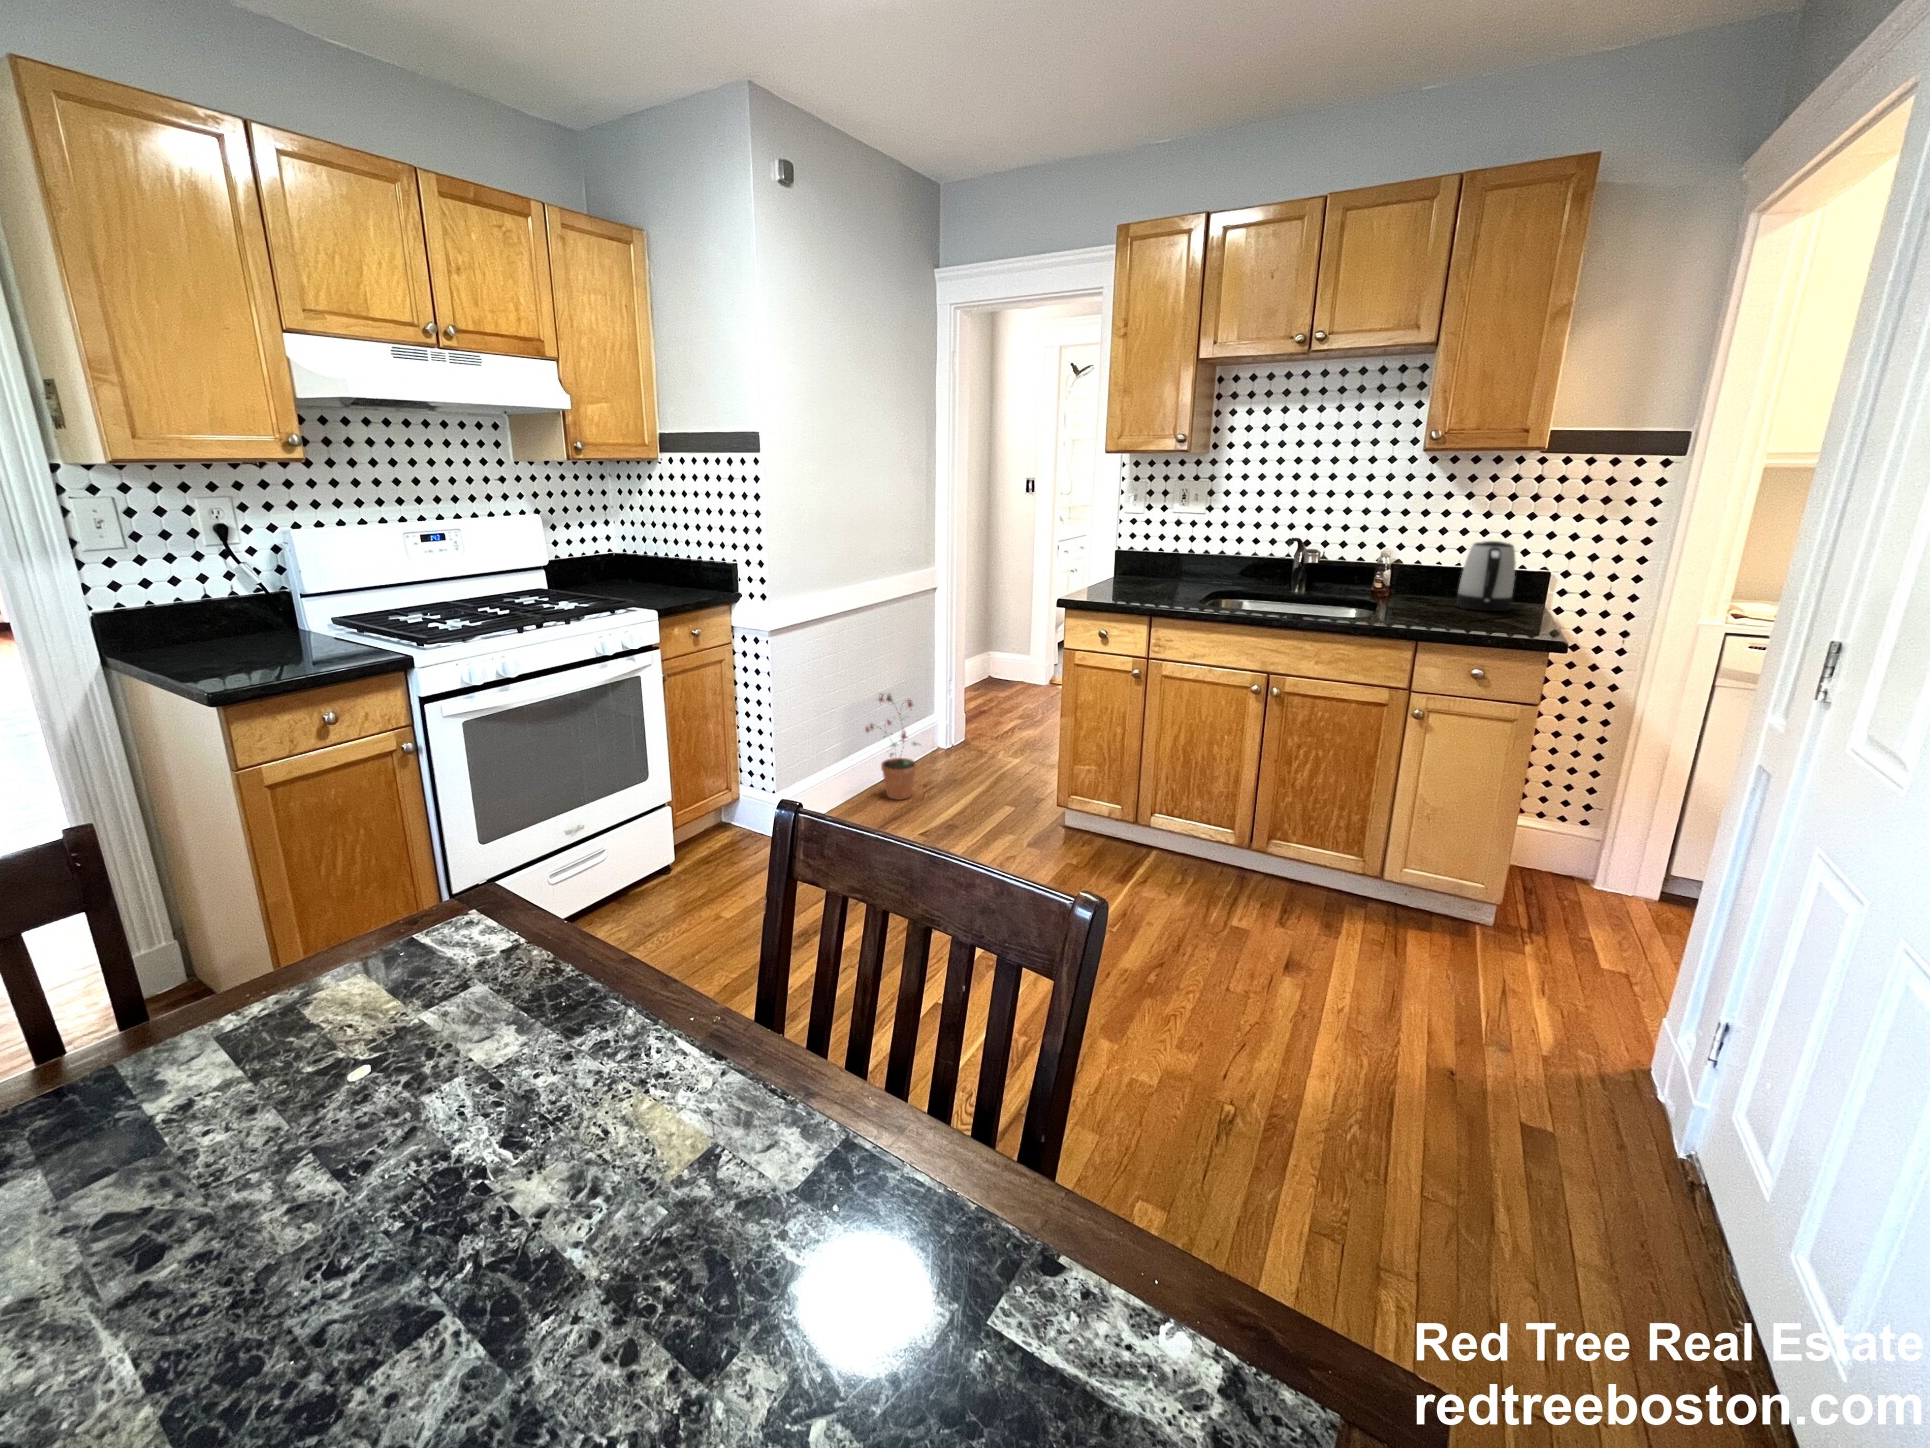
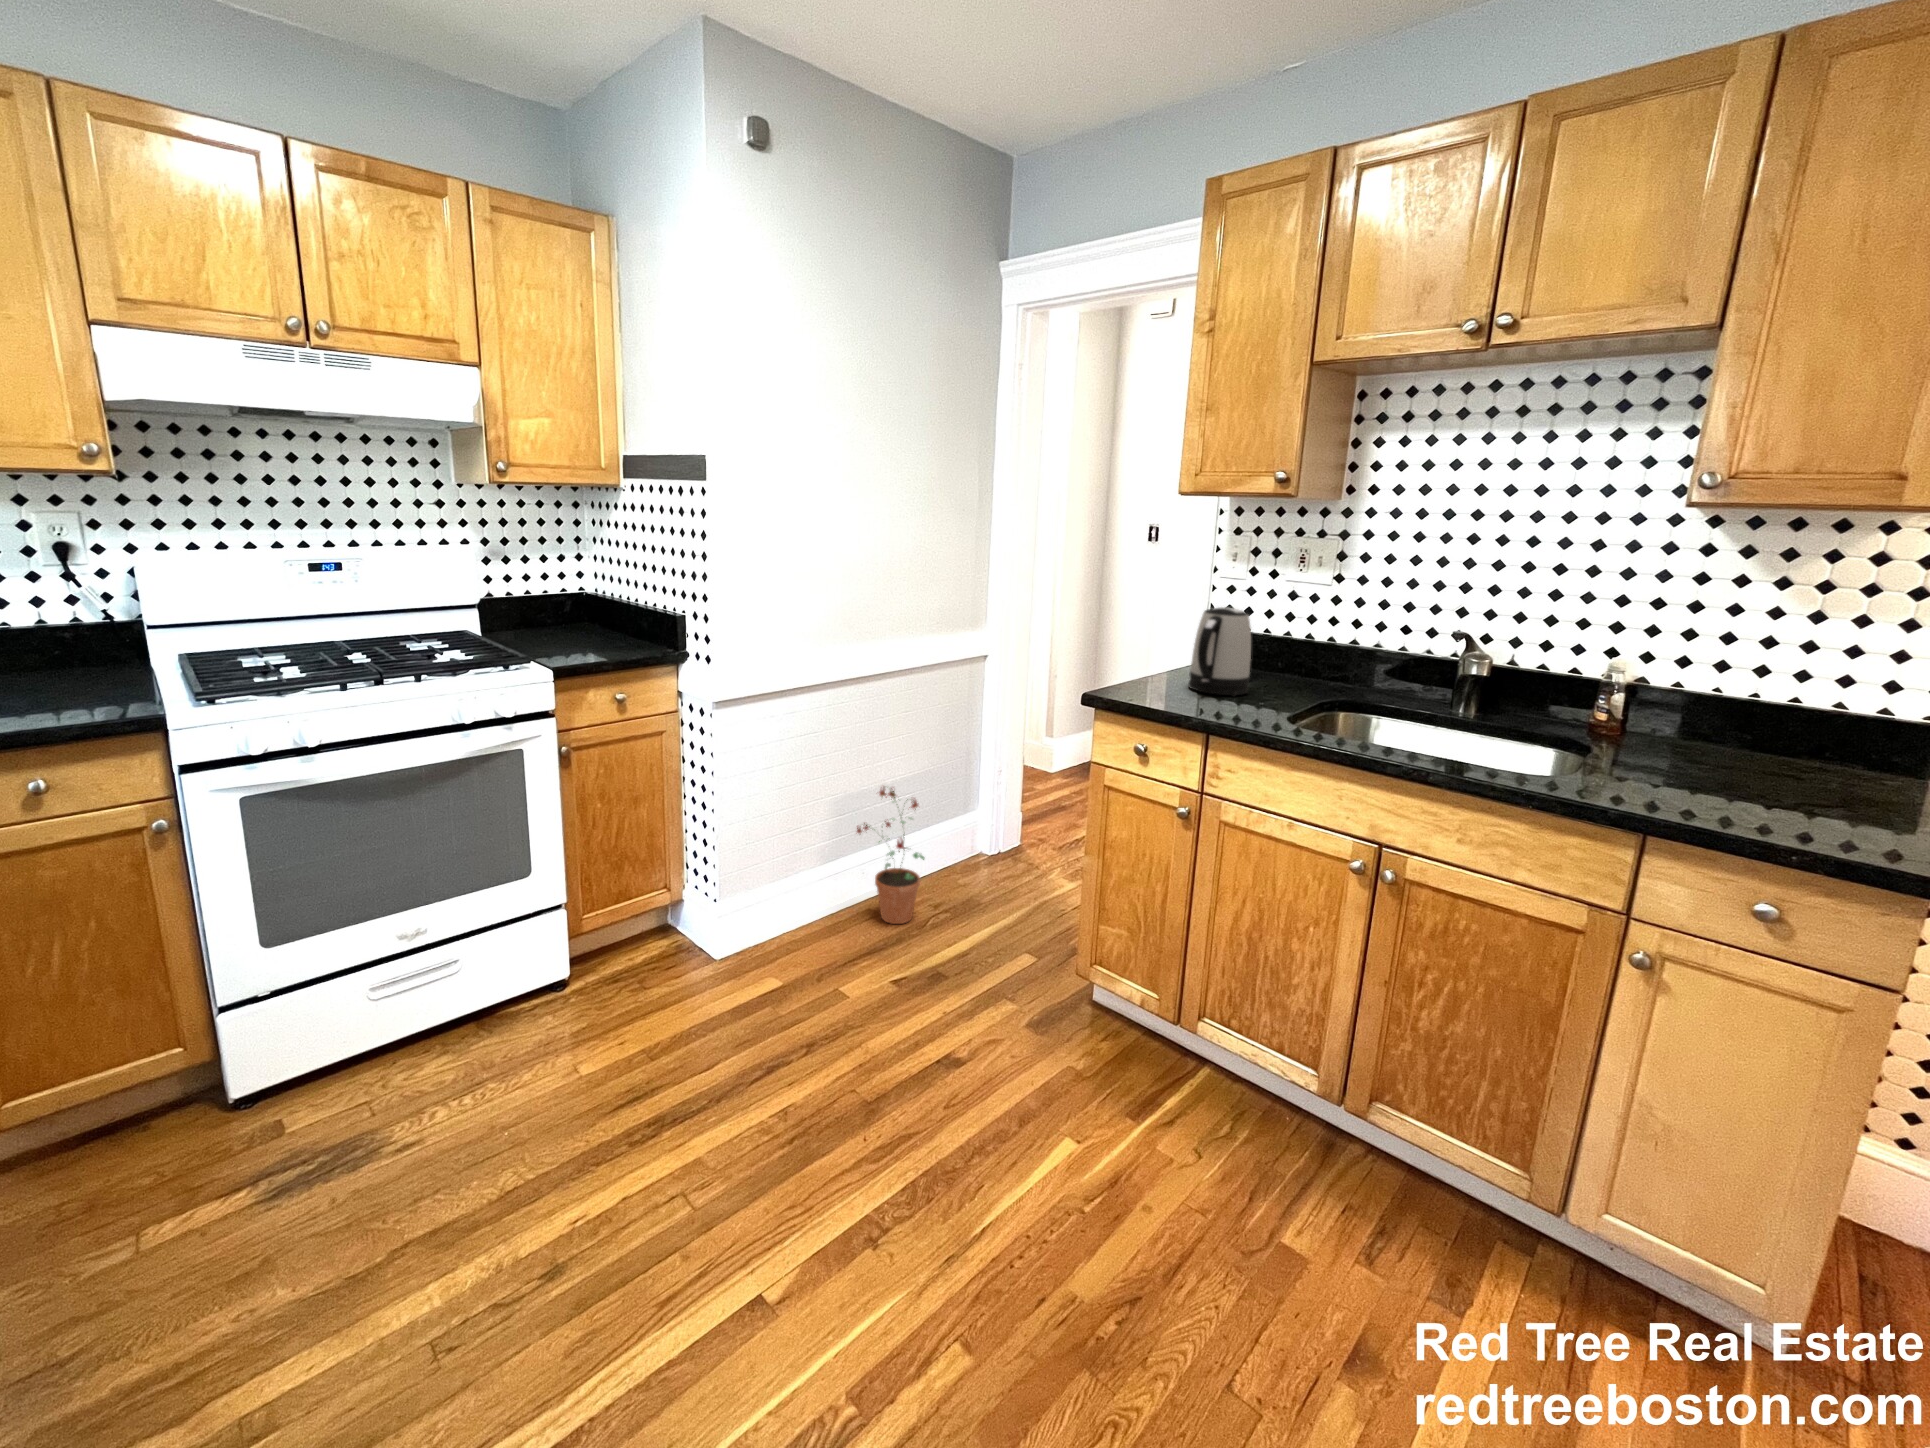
kettle: present [1456,541,1516,611] -> present [1189,607,1251,695]

